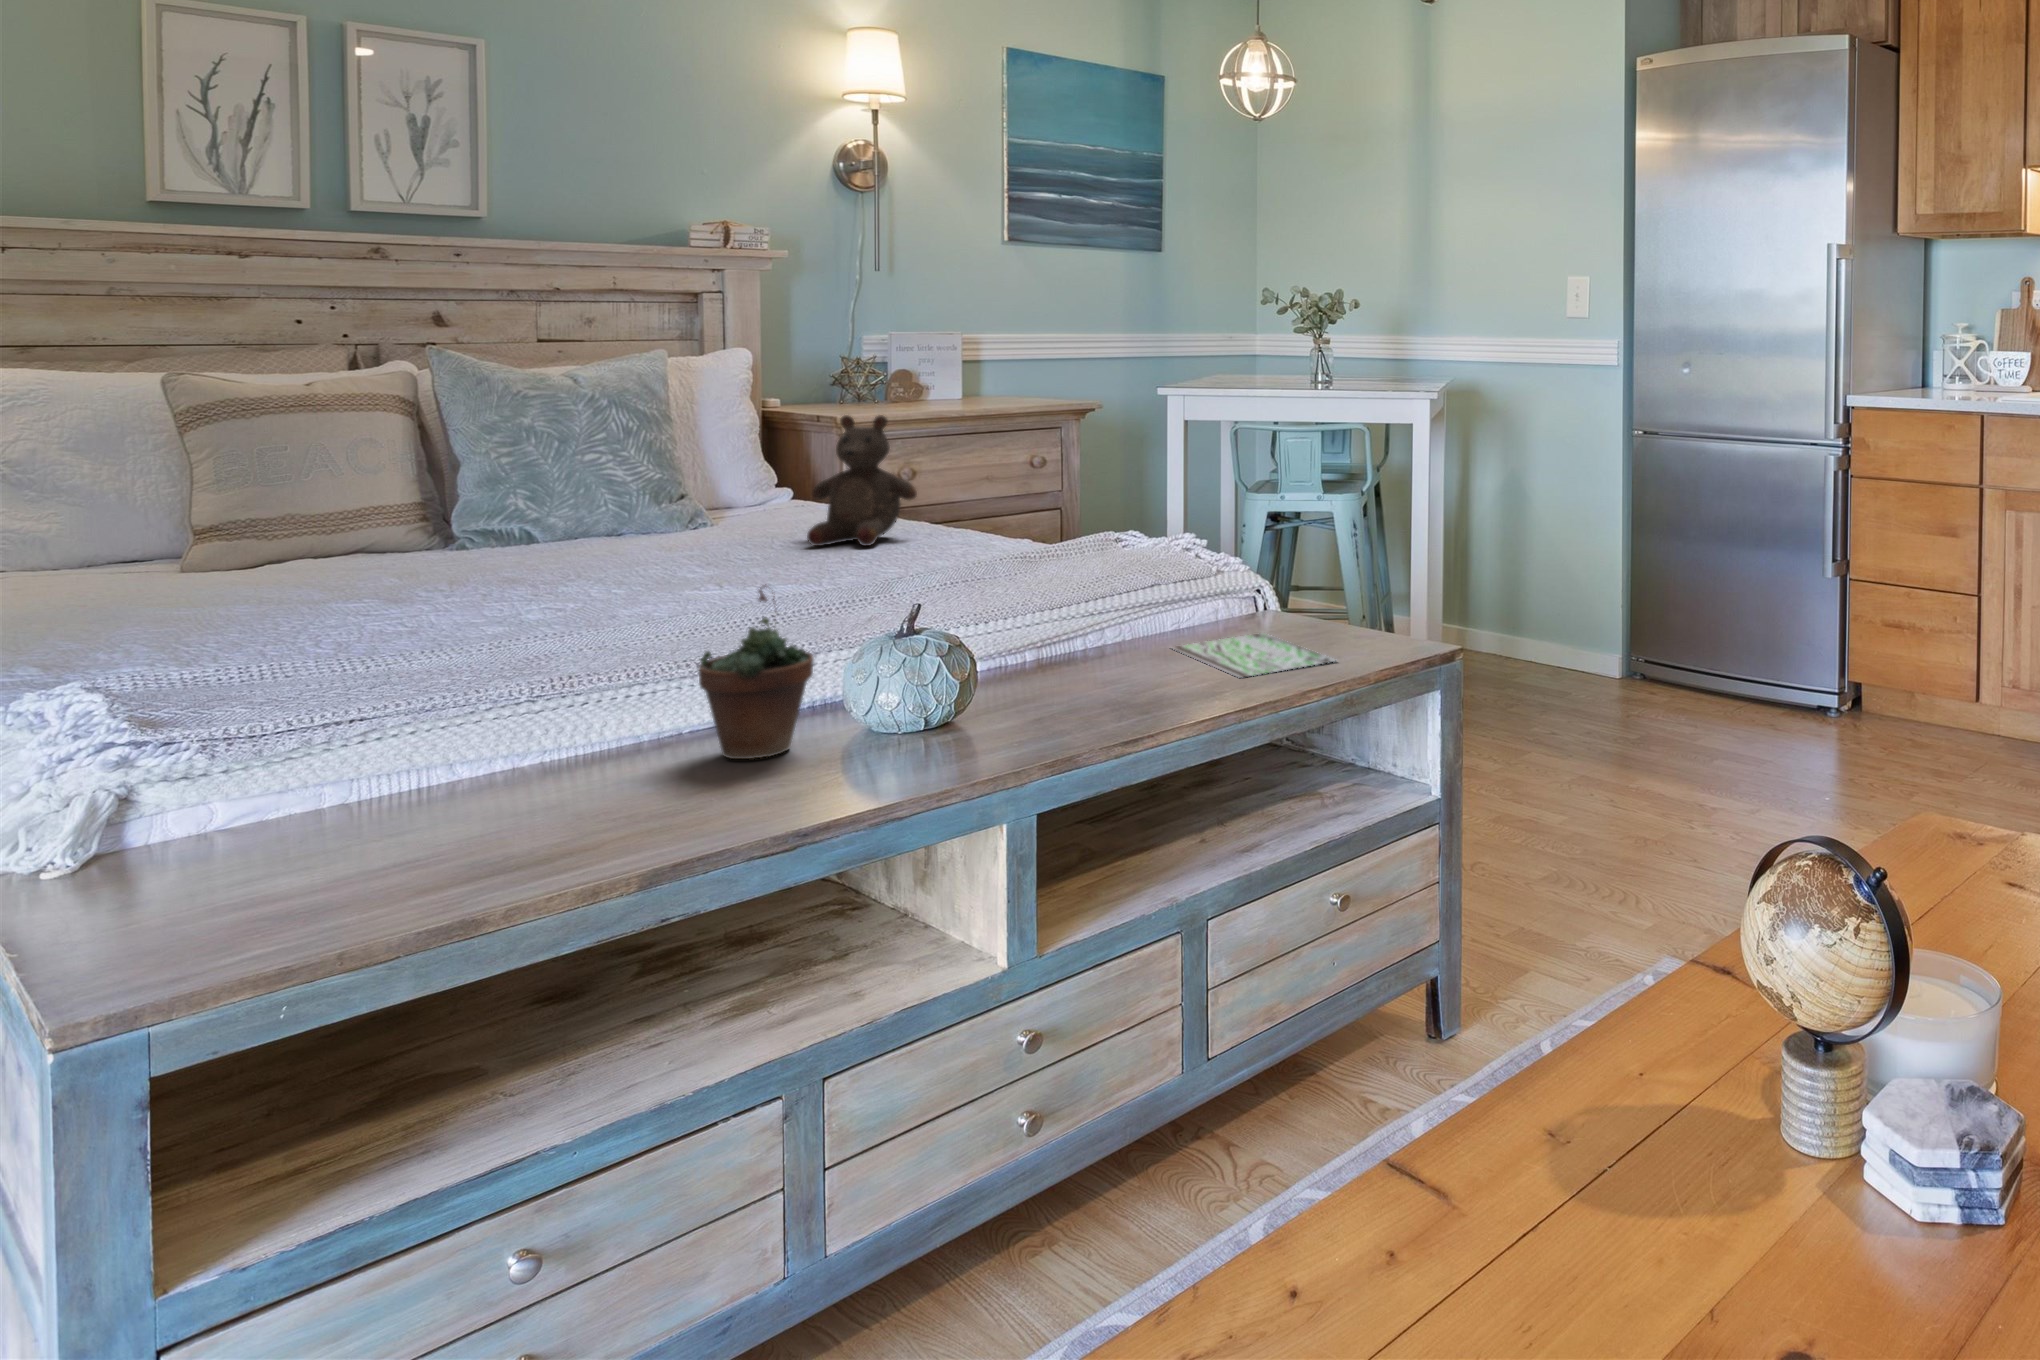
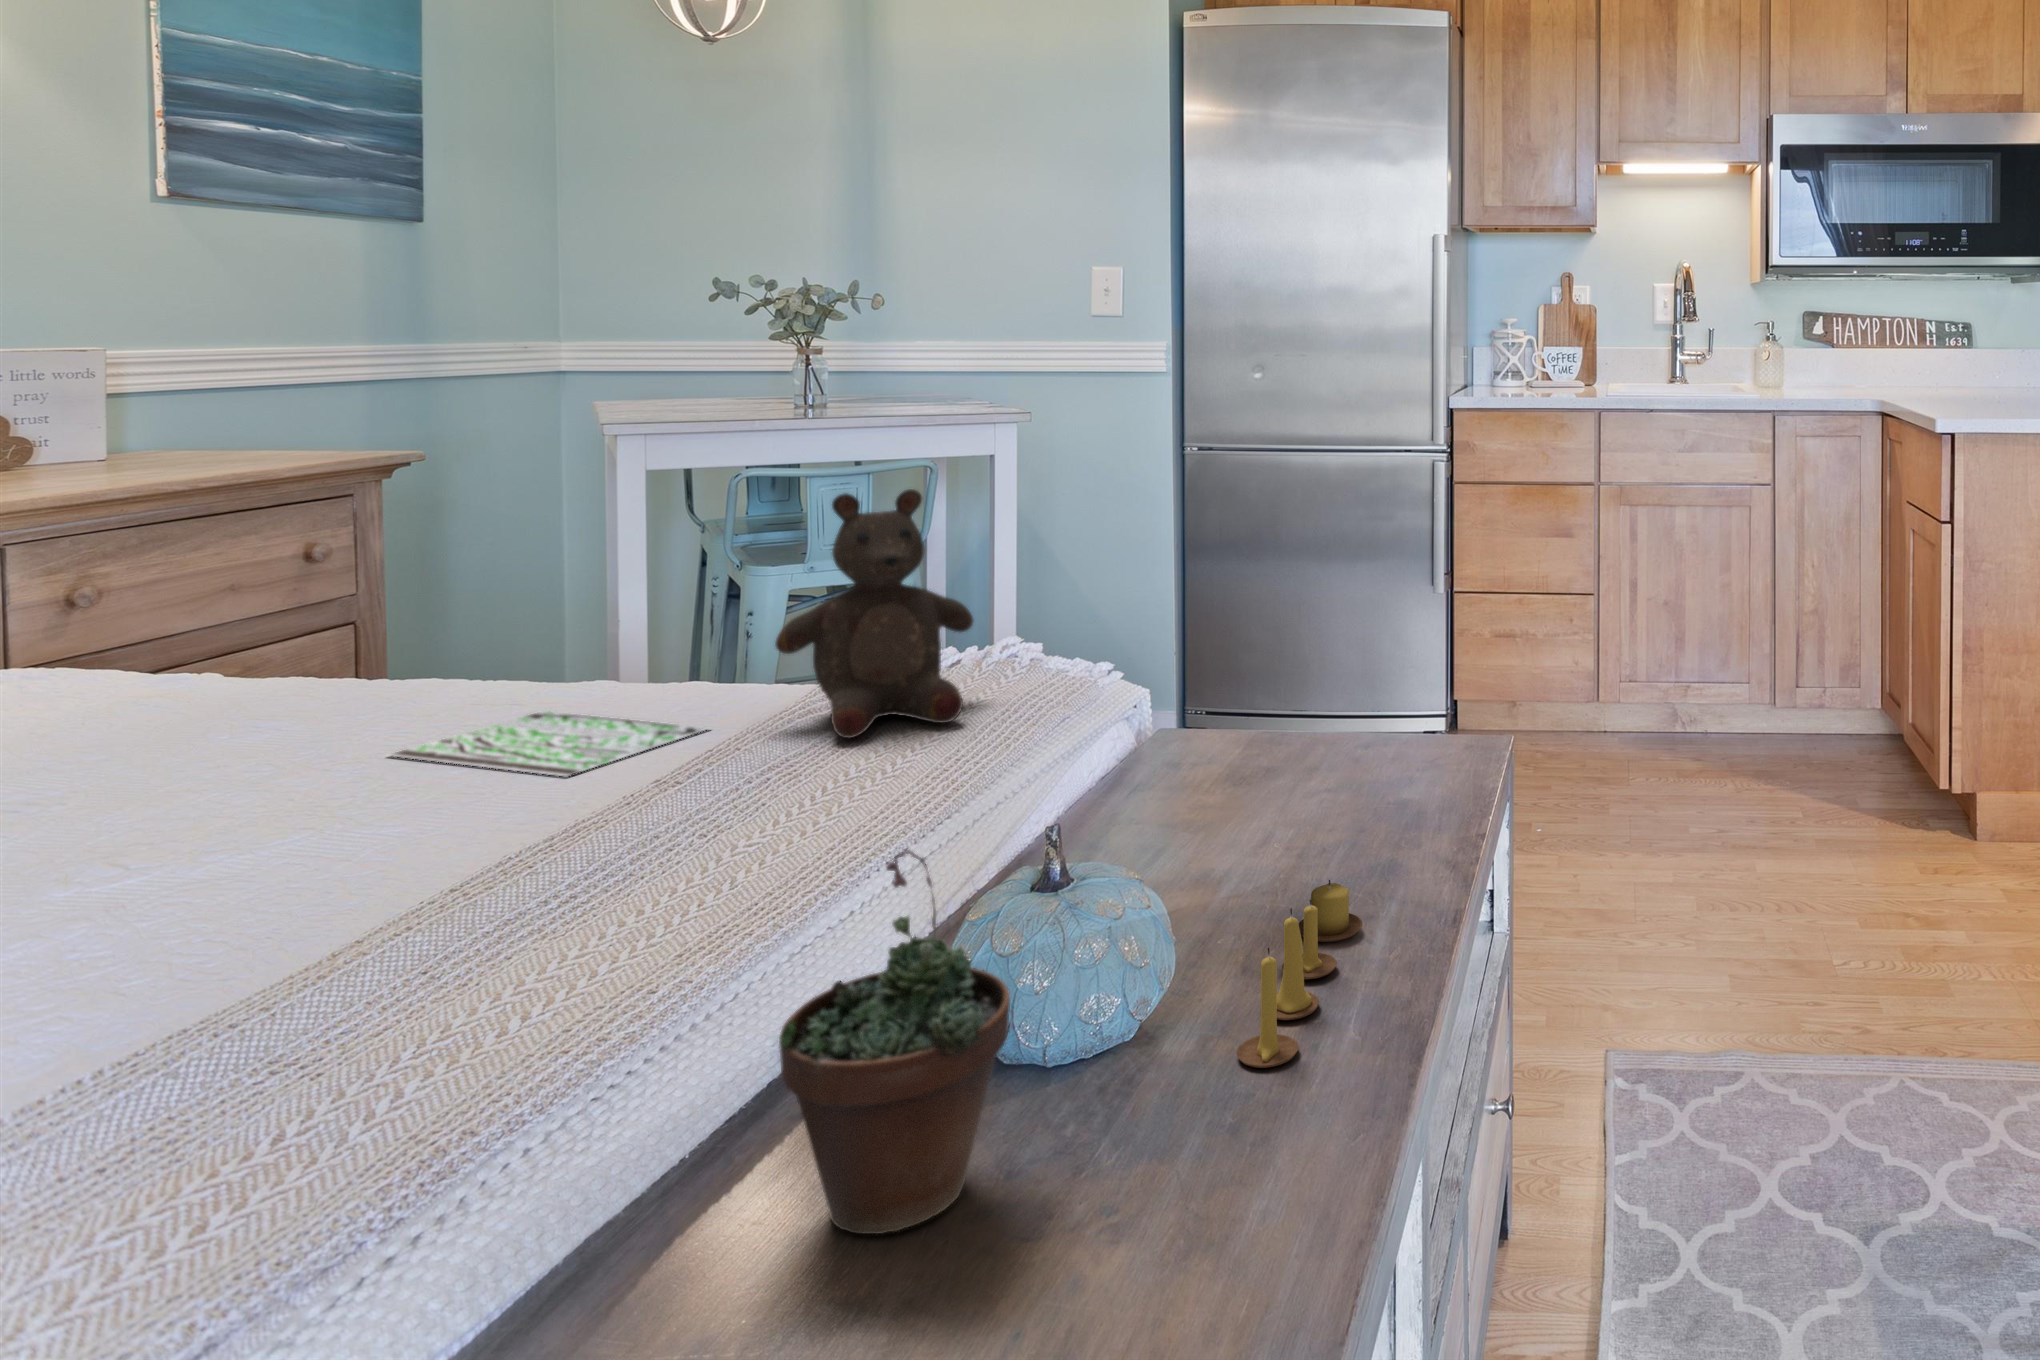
stuffed bear: present [807,415,917,546] -> present [775,489,974,738]
book: present [1173,633,1334,678] -> present [391,711,707,776]
candle: none [954,676,1135,751] -> present [1237,880,1362,1068]

